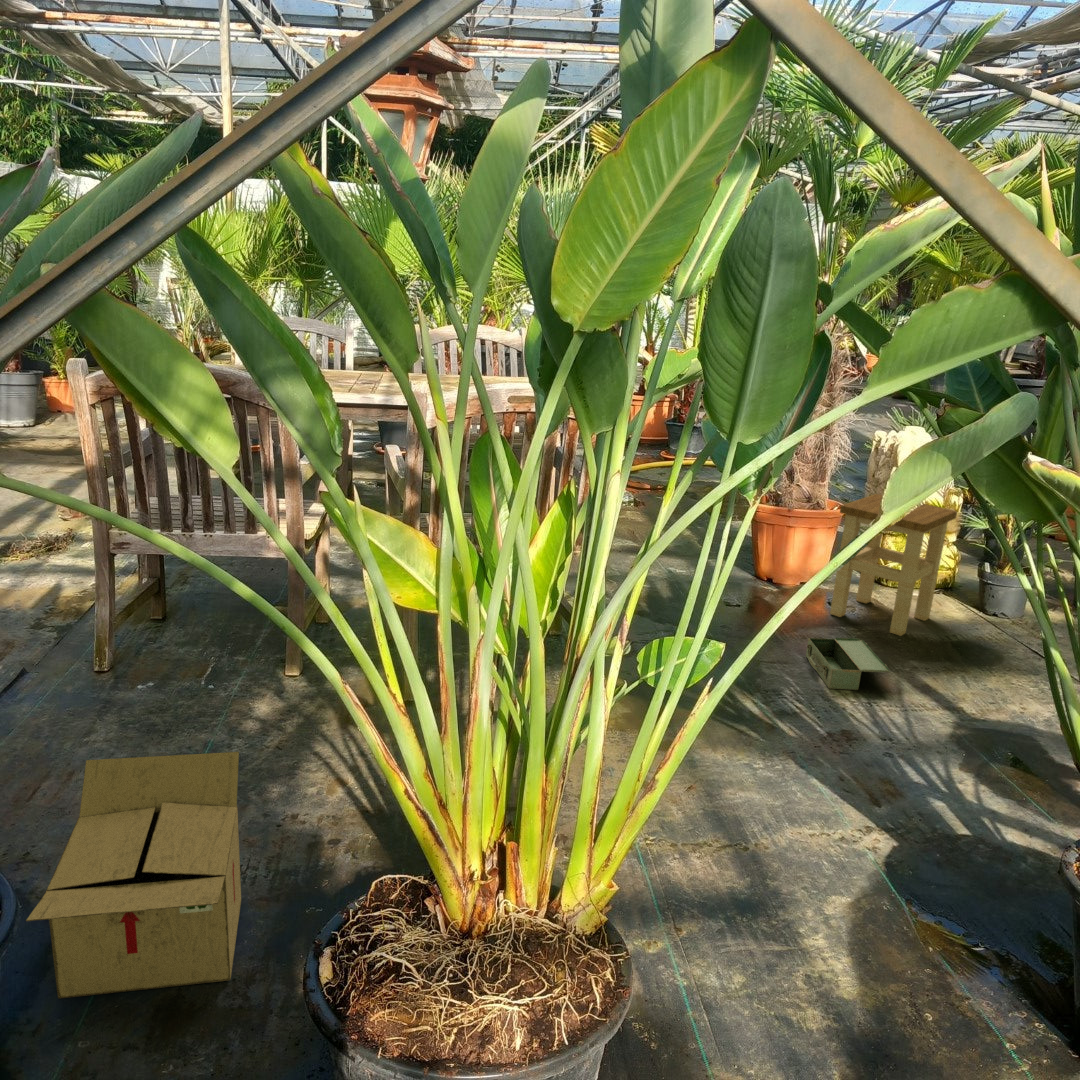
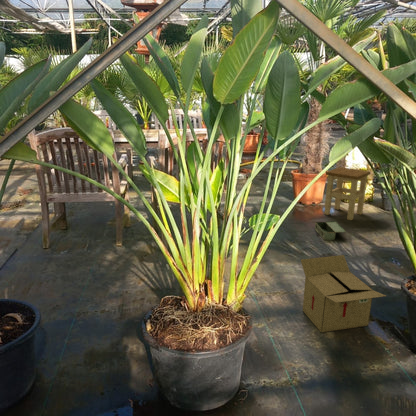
cardboard box: present [26,752,241,999] -> present [301,255,386,333]

